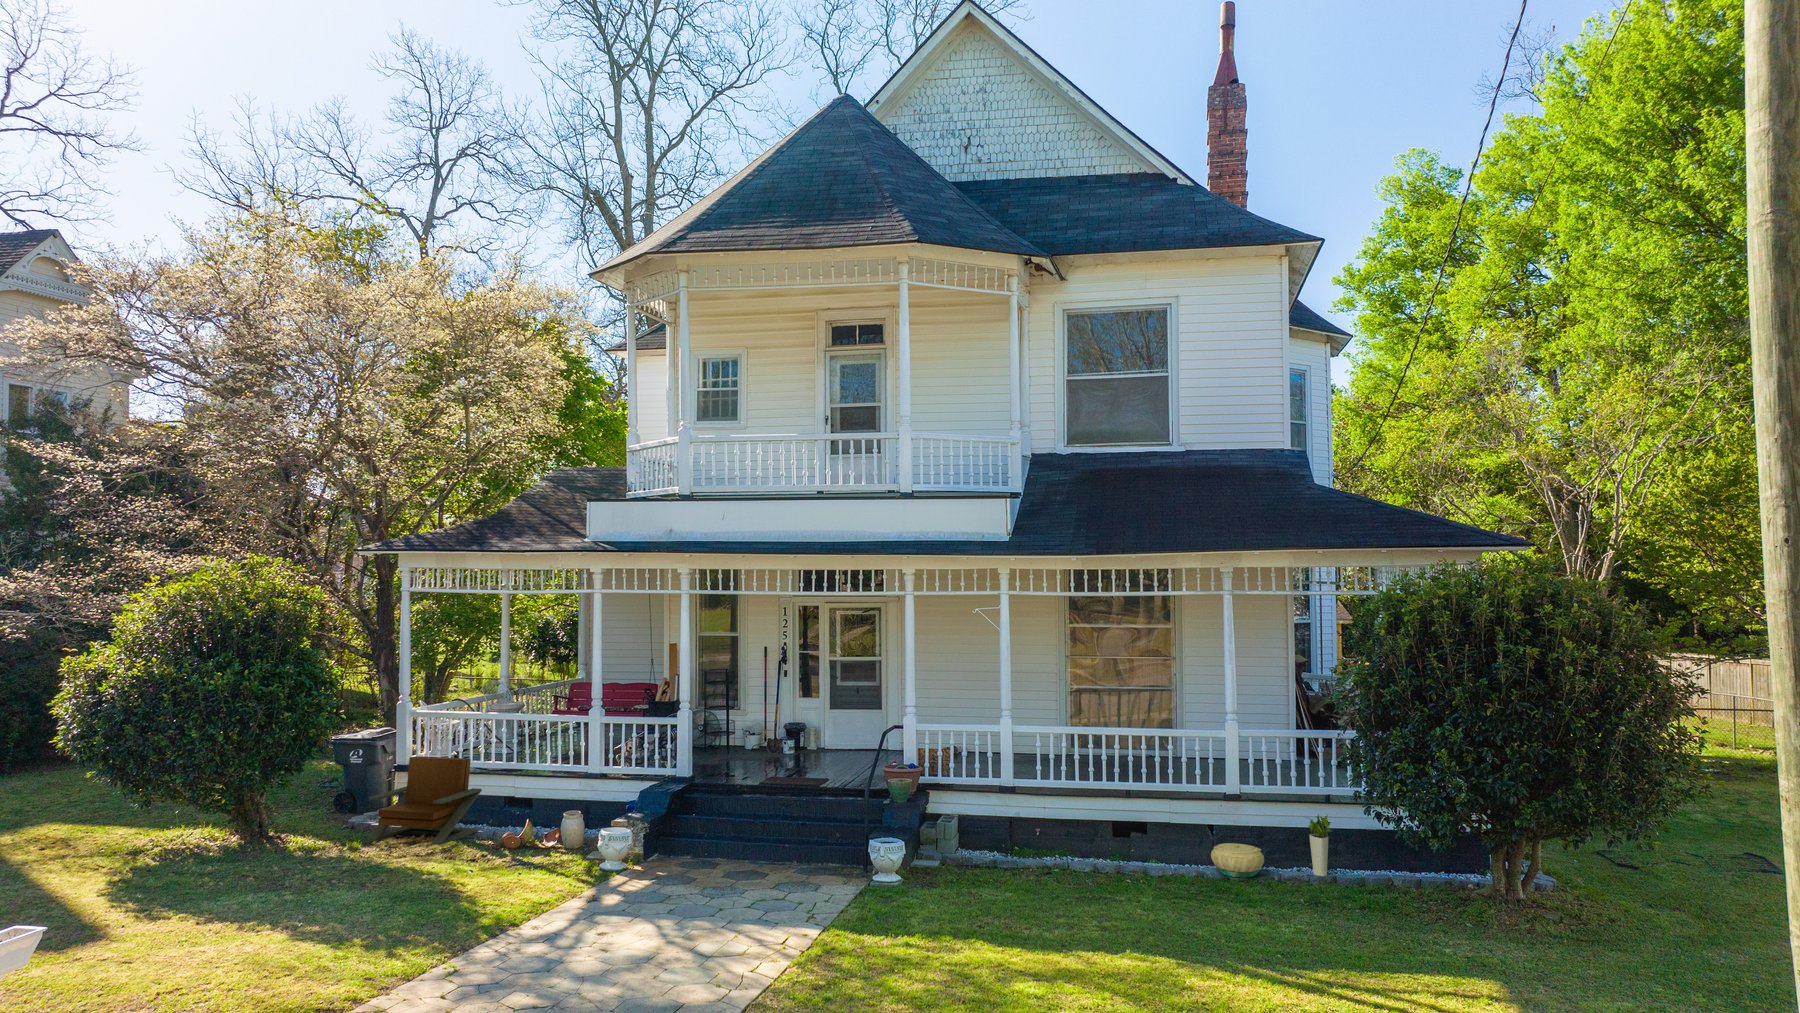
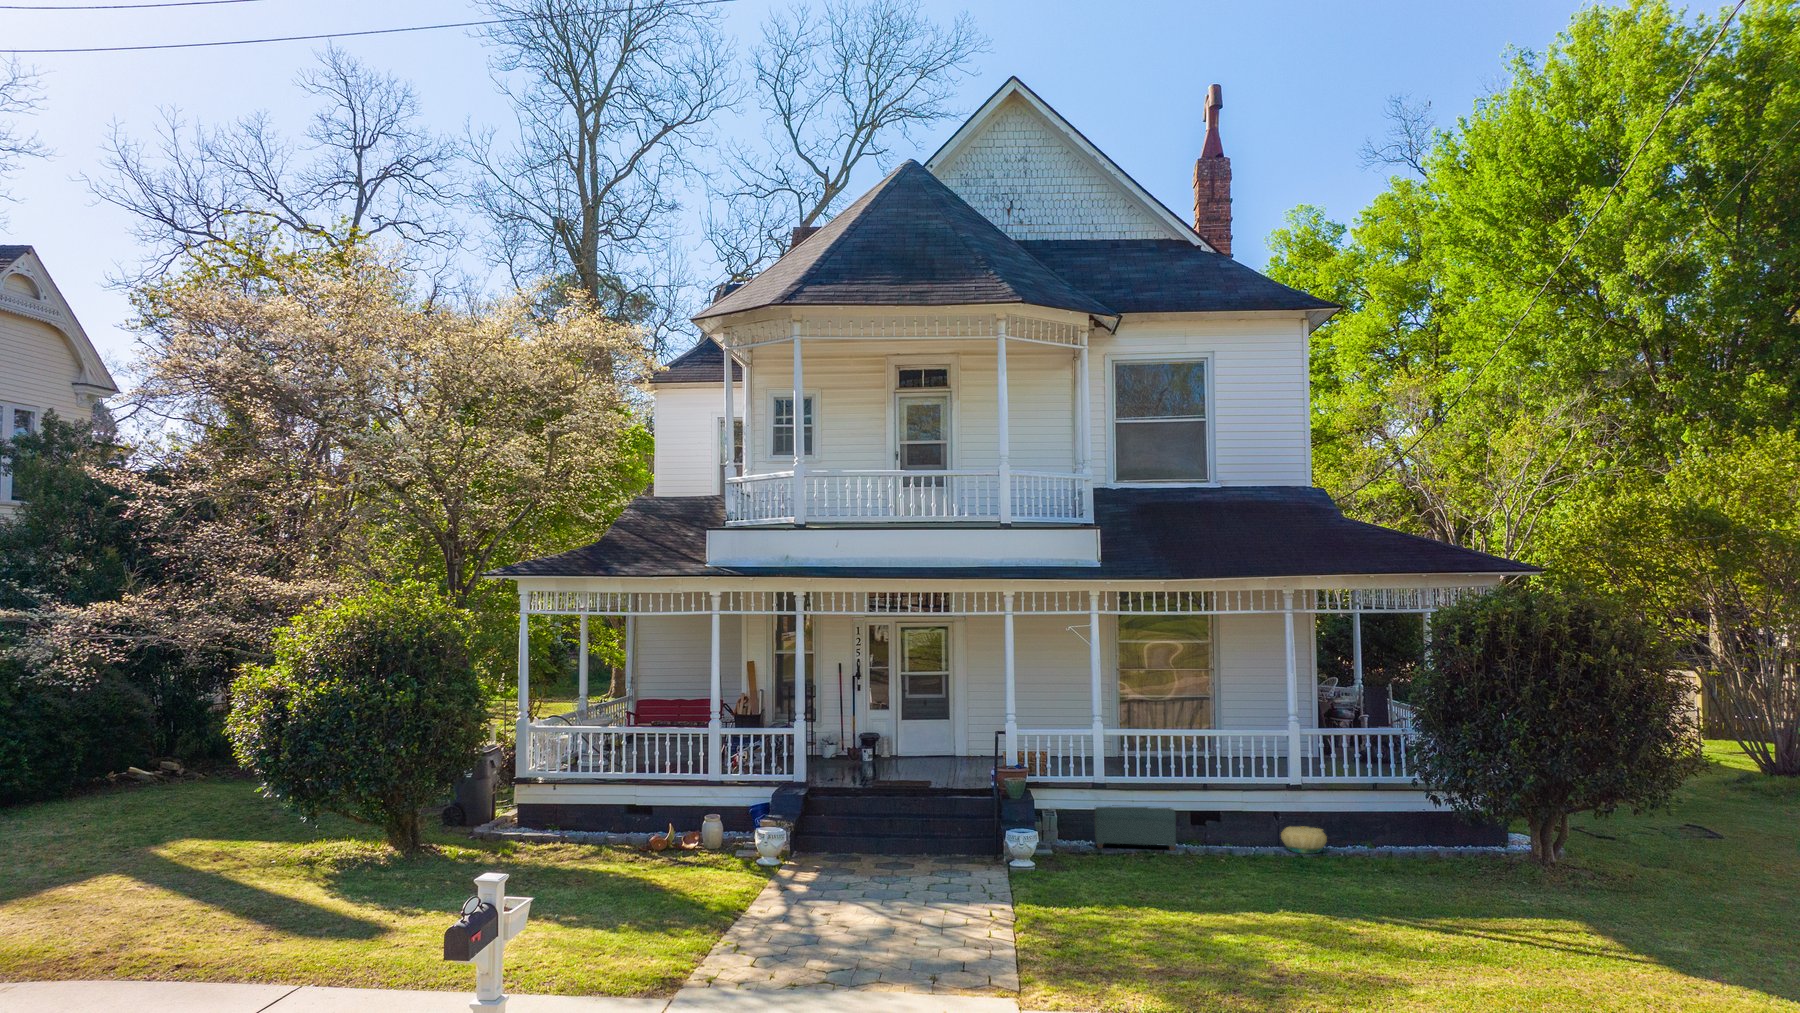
lounge chair: present [367,756,482,845] -> none [505,770,604,851]
bench: none [996,811,1090,868] -> present [1095,805,1176,851]
planter: present [1308,815,1332,876] -> none [1357,798,1381,851]

